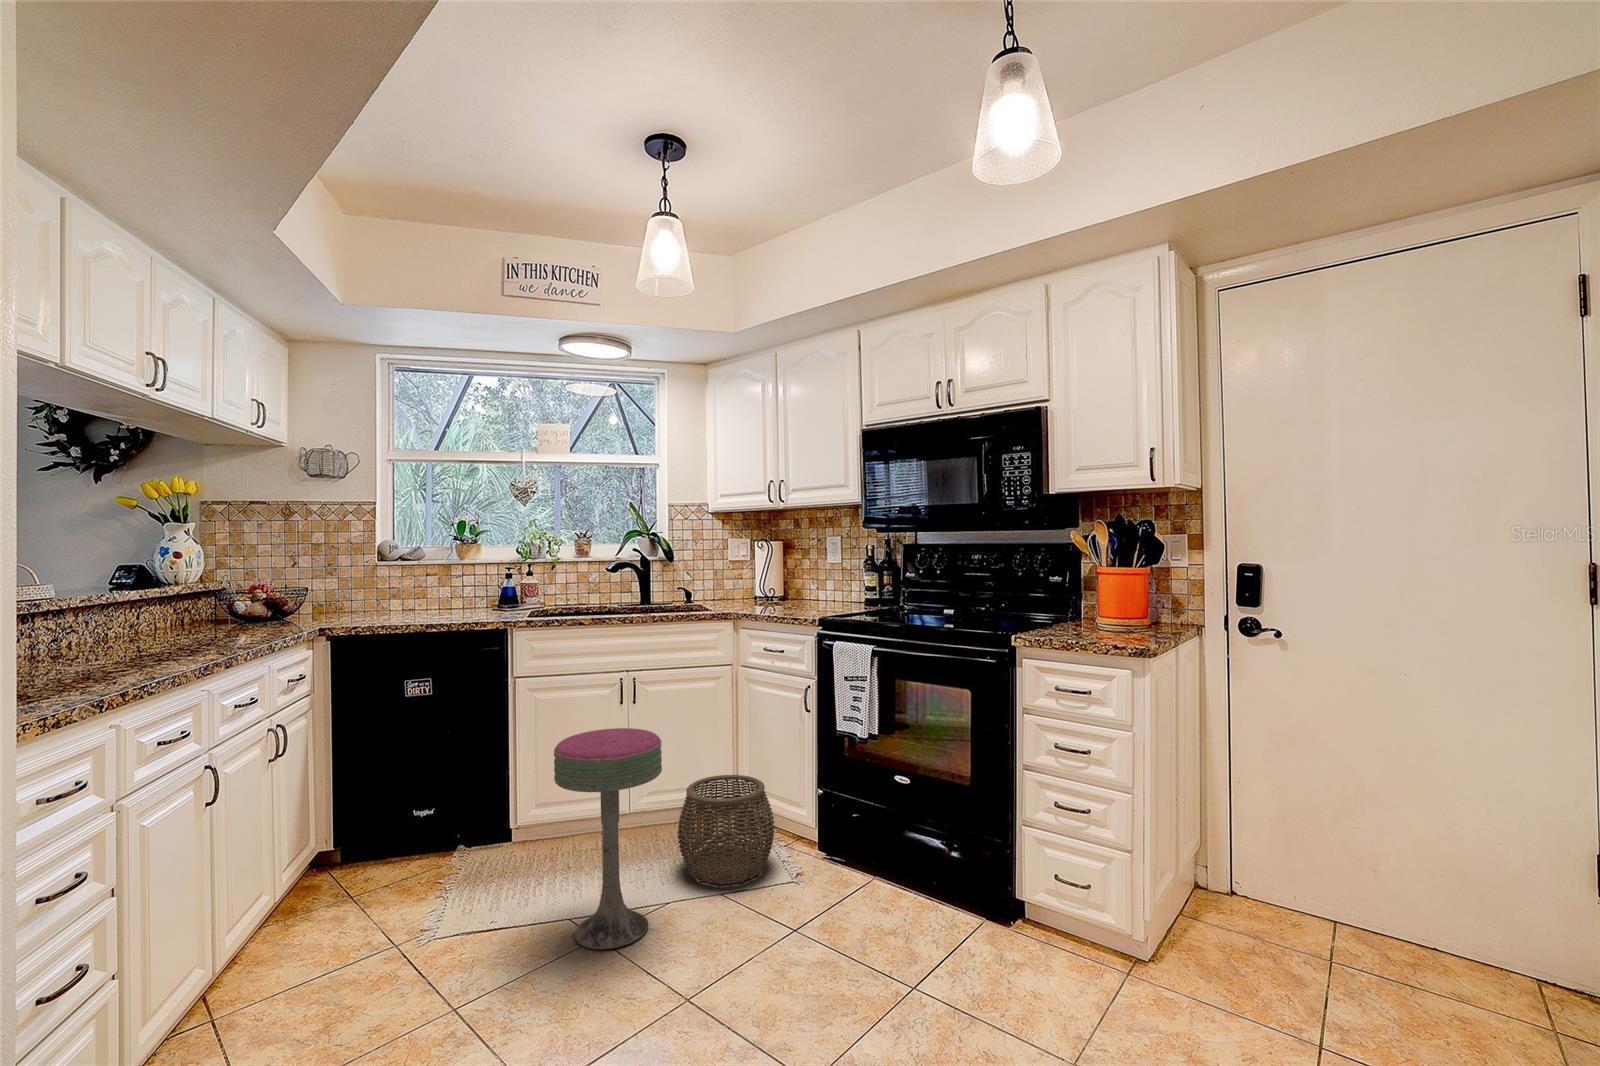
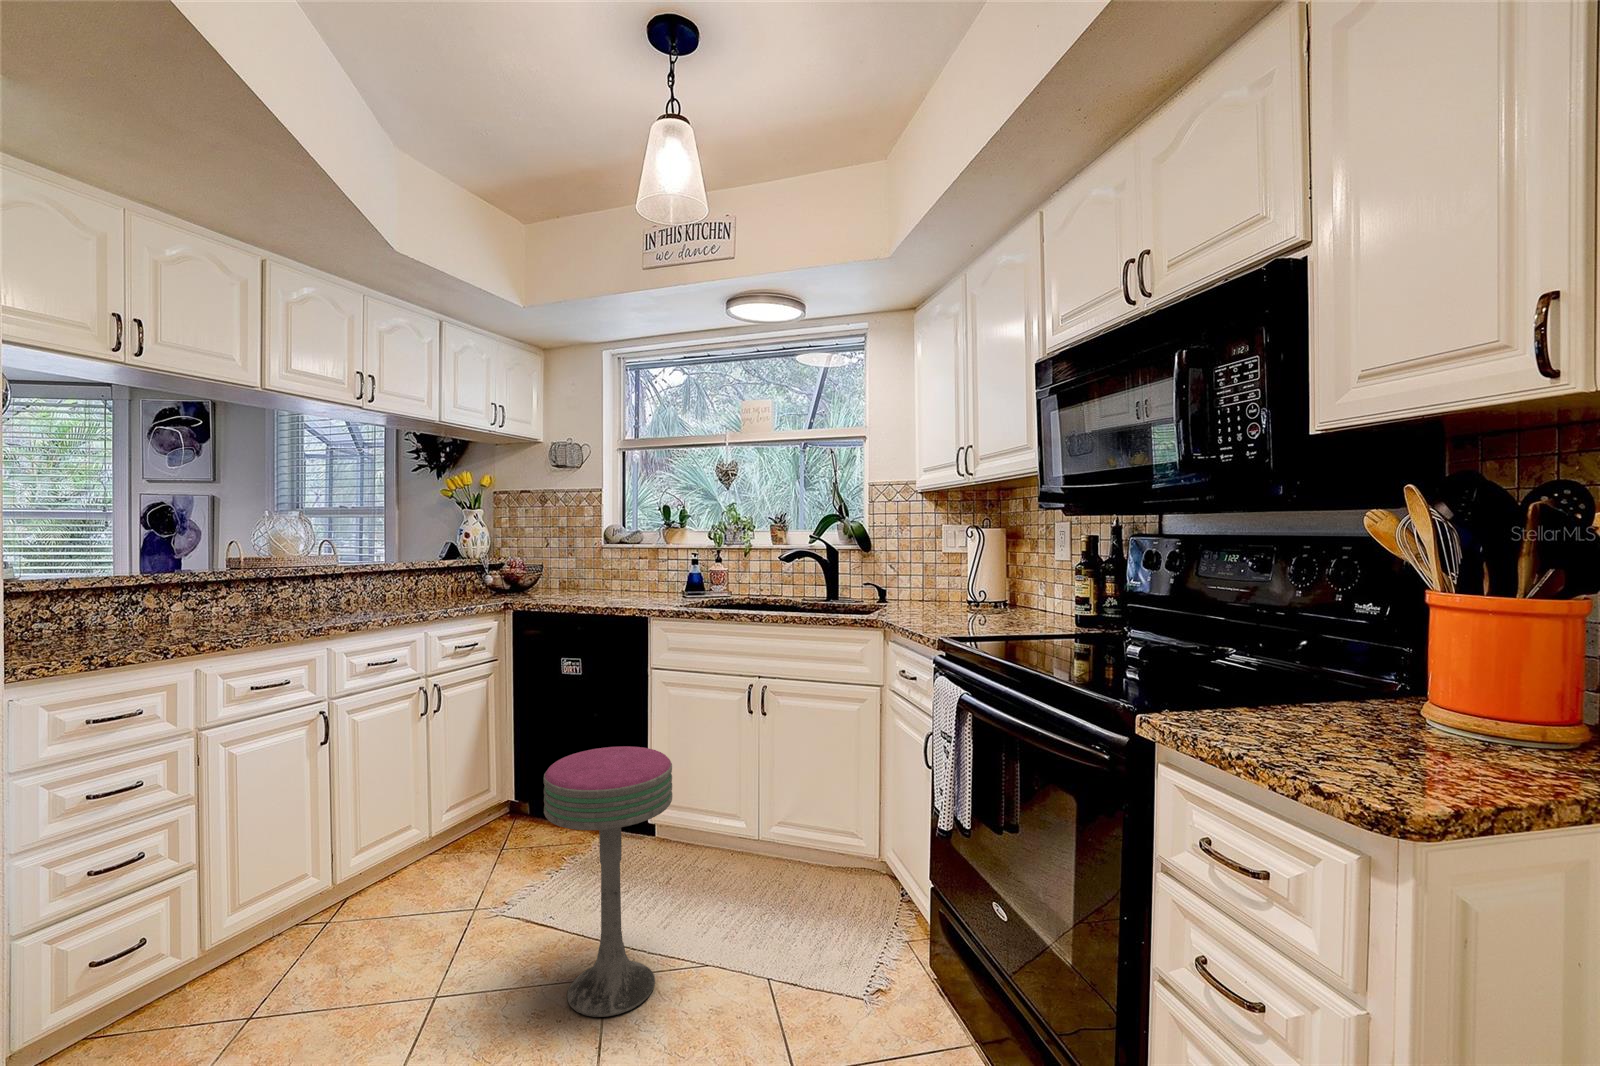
woven basket: present [678,775,775,885] -> none [740,826,865,981]

